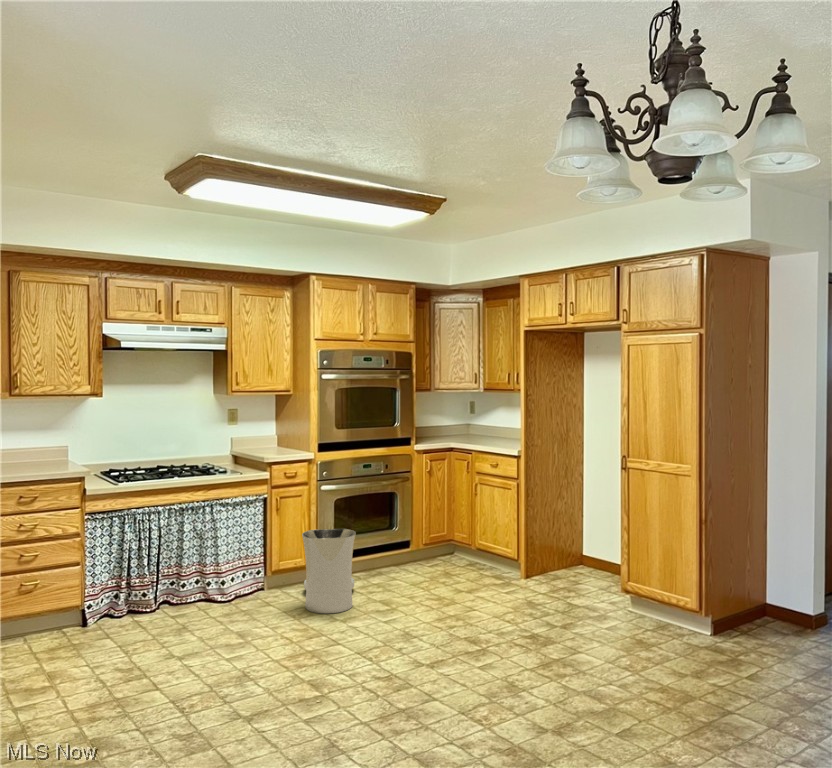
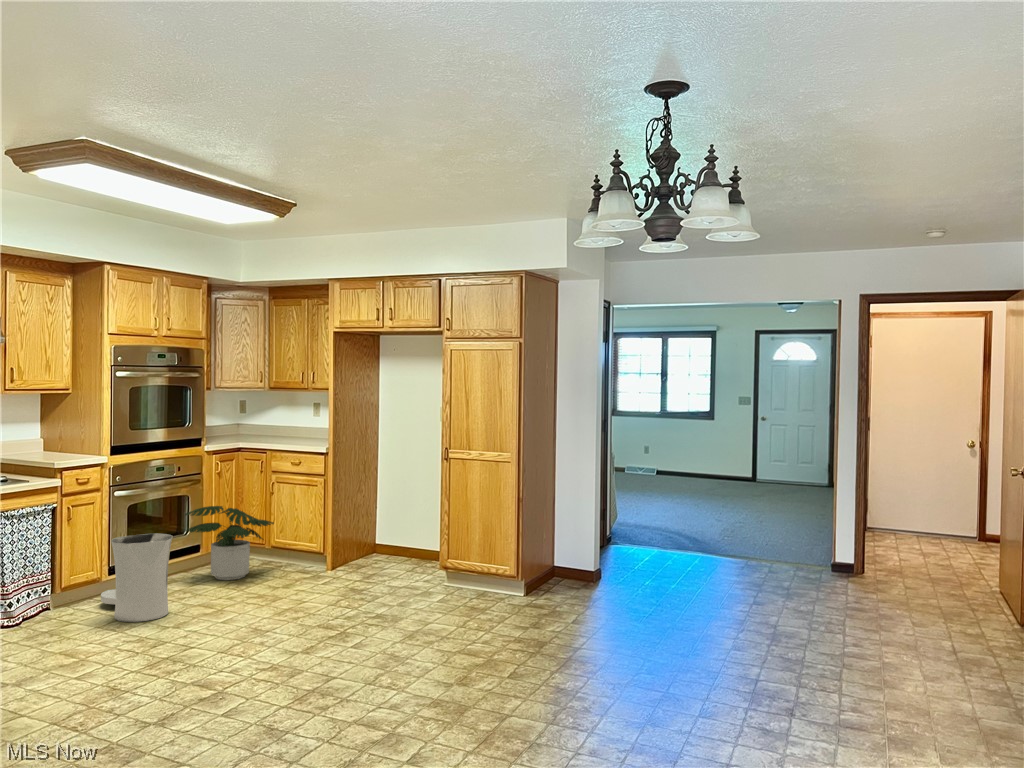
potted plant: none [388,504,474,578] -> present [185,506,274,580]

